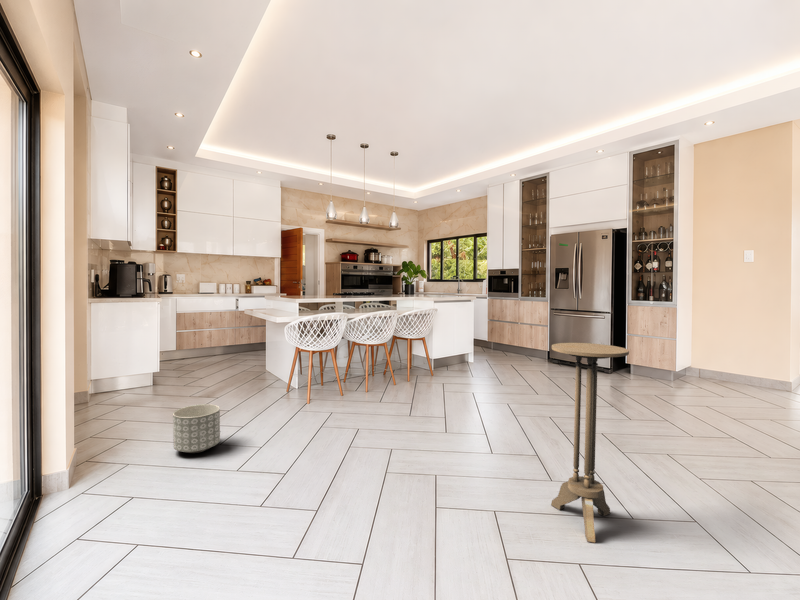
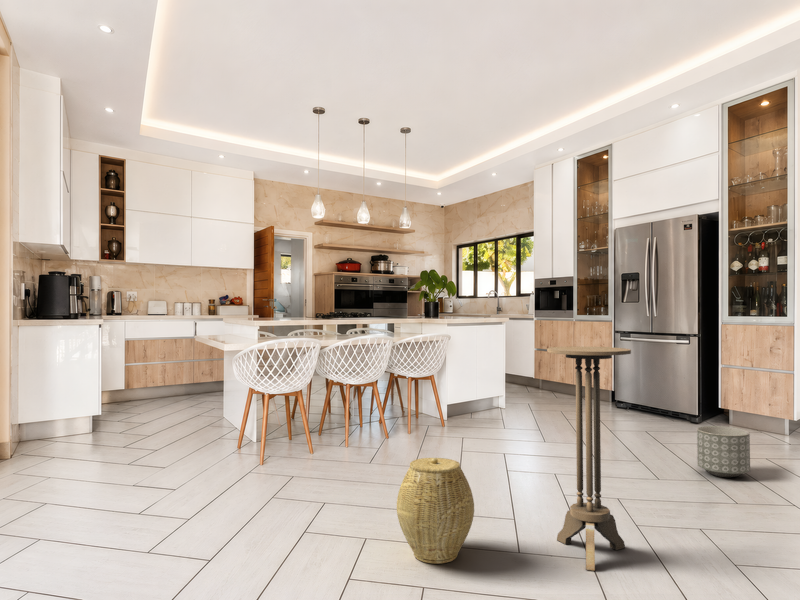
planter: present [173,404,220,453] -> present [697,426,750,477]
woven basket: none [420,440,489,537] -> present [397,458,474,564]

